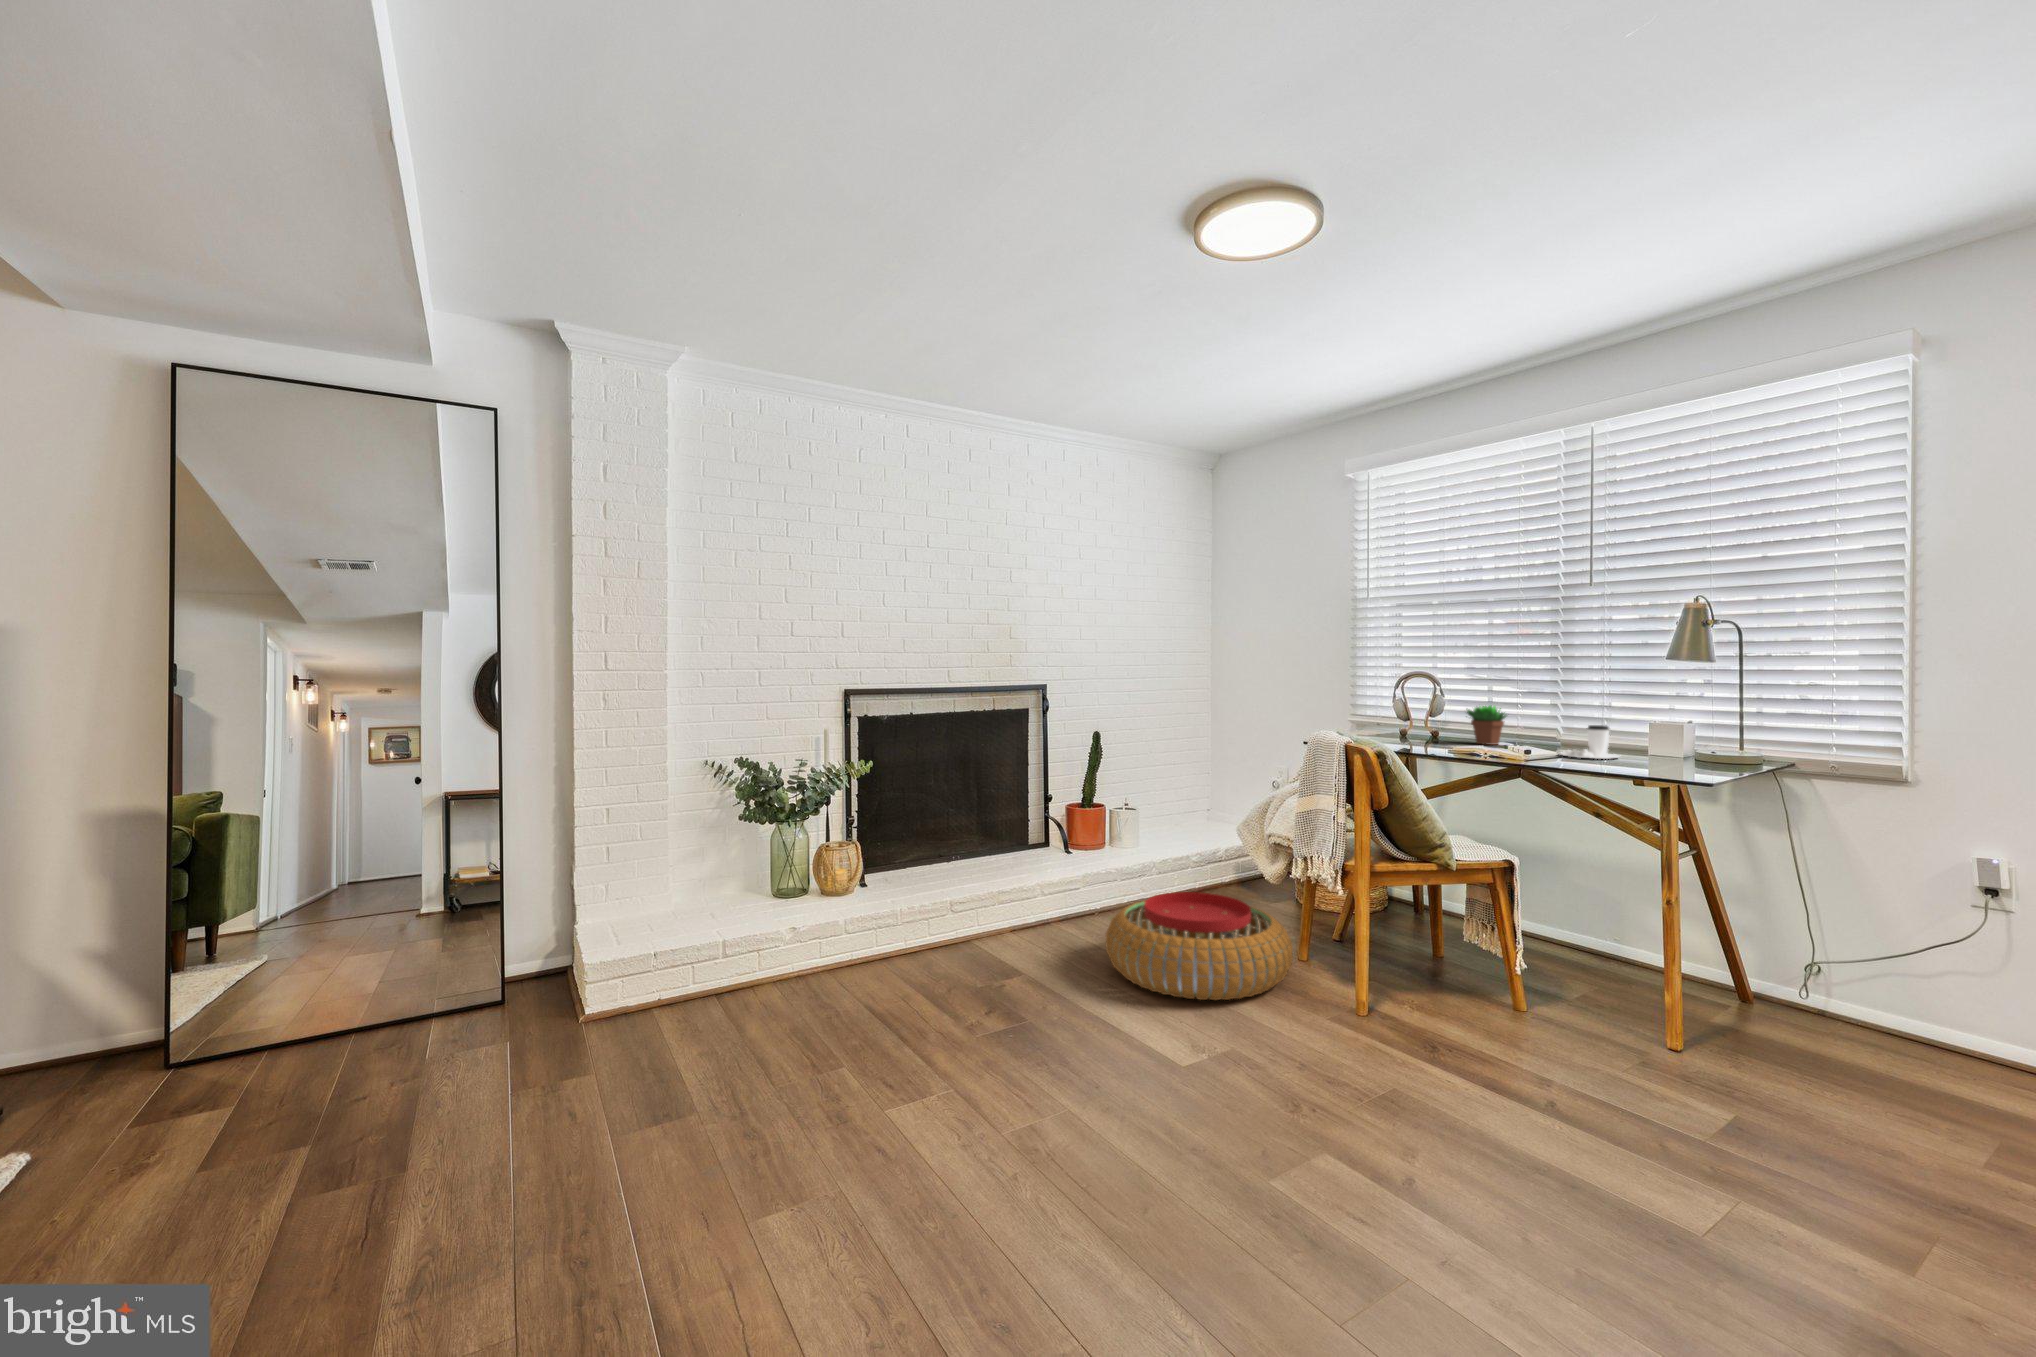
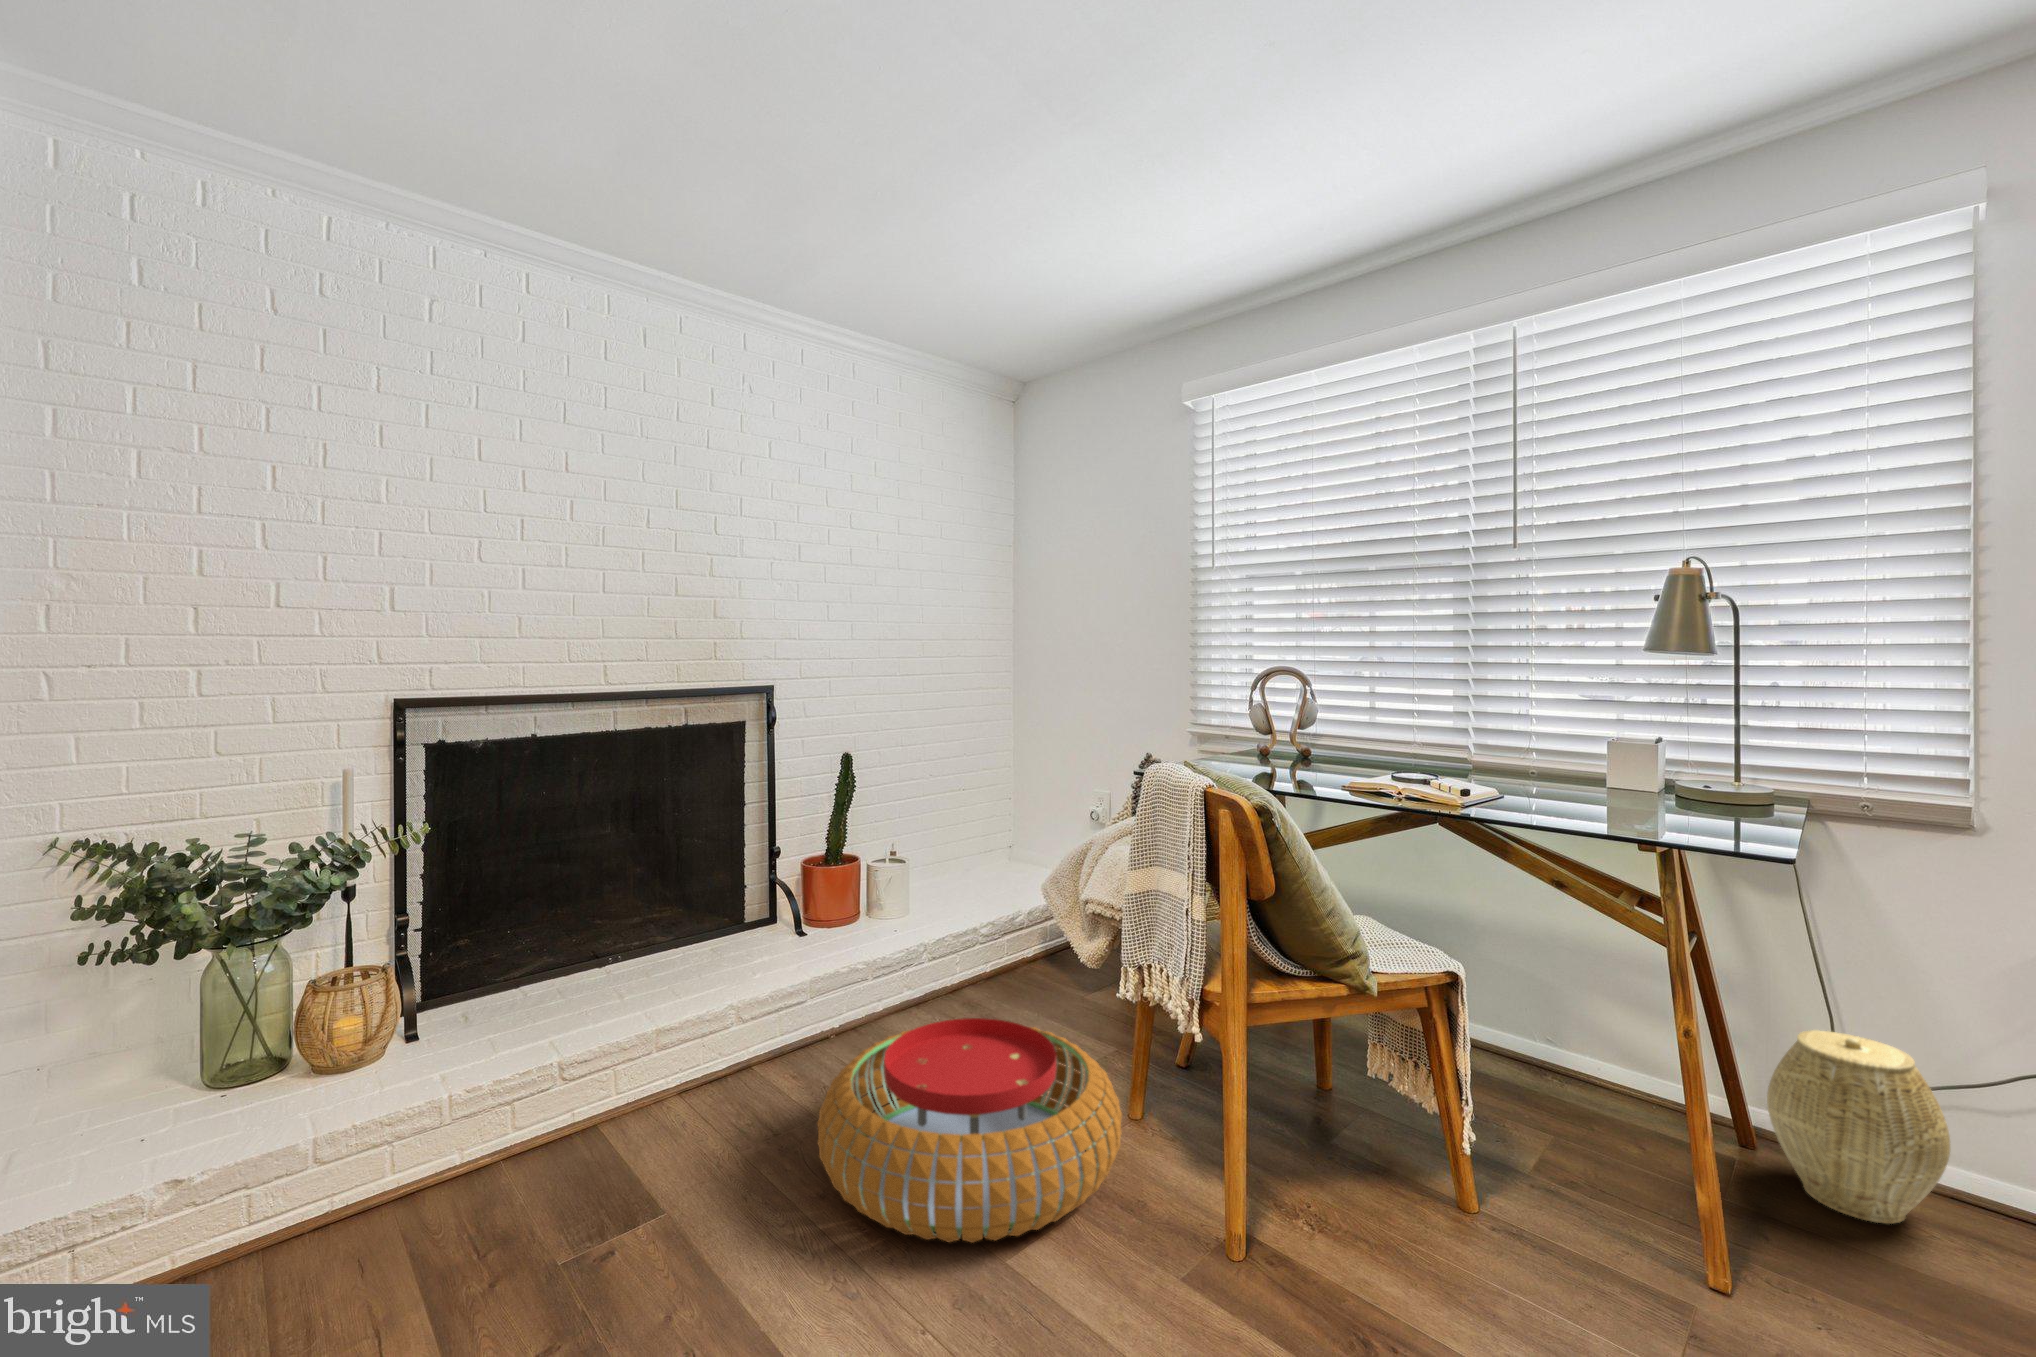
succulent plant: present [1467,705,1506,745] -> none [1345,712,1403,769]
coffee cup: present [1560,725,1620,759] -> none [1483,743,1569,793]
woven basket: none [1750,920,1871,1042] -> present [1767,1030,1950,1224]

